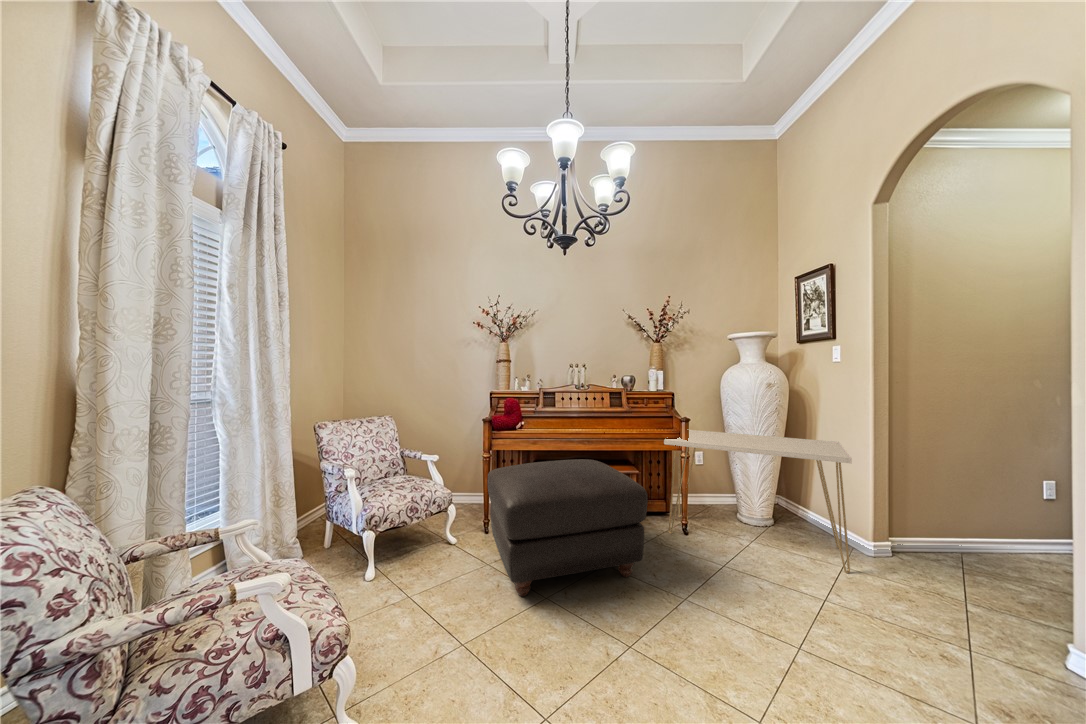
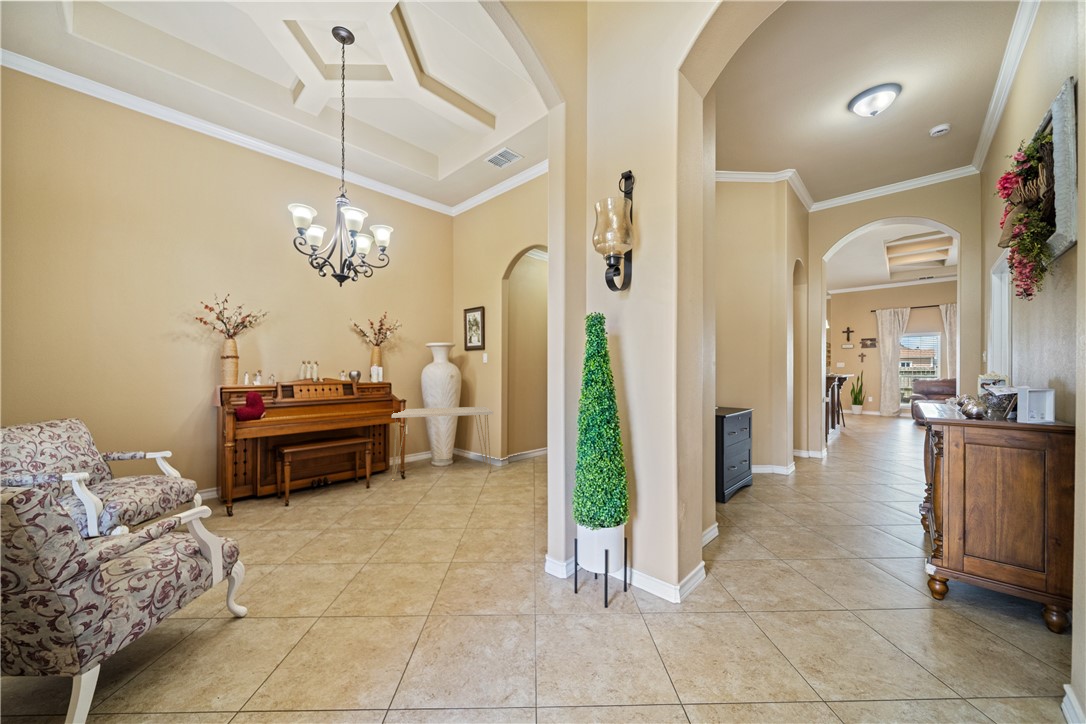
ottoman: present [487,459,648,597] -> none [243,435,393,535]

